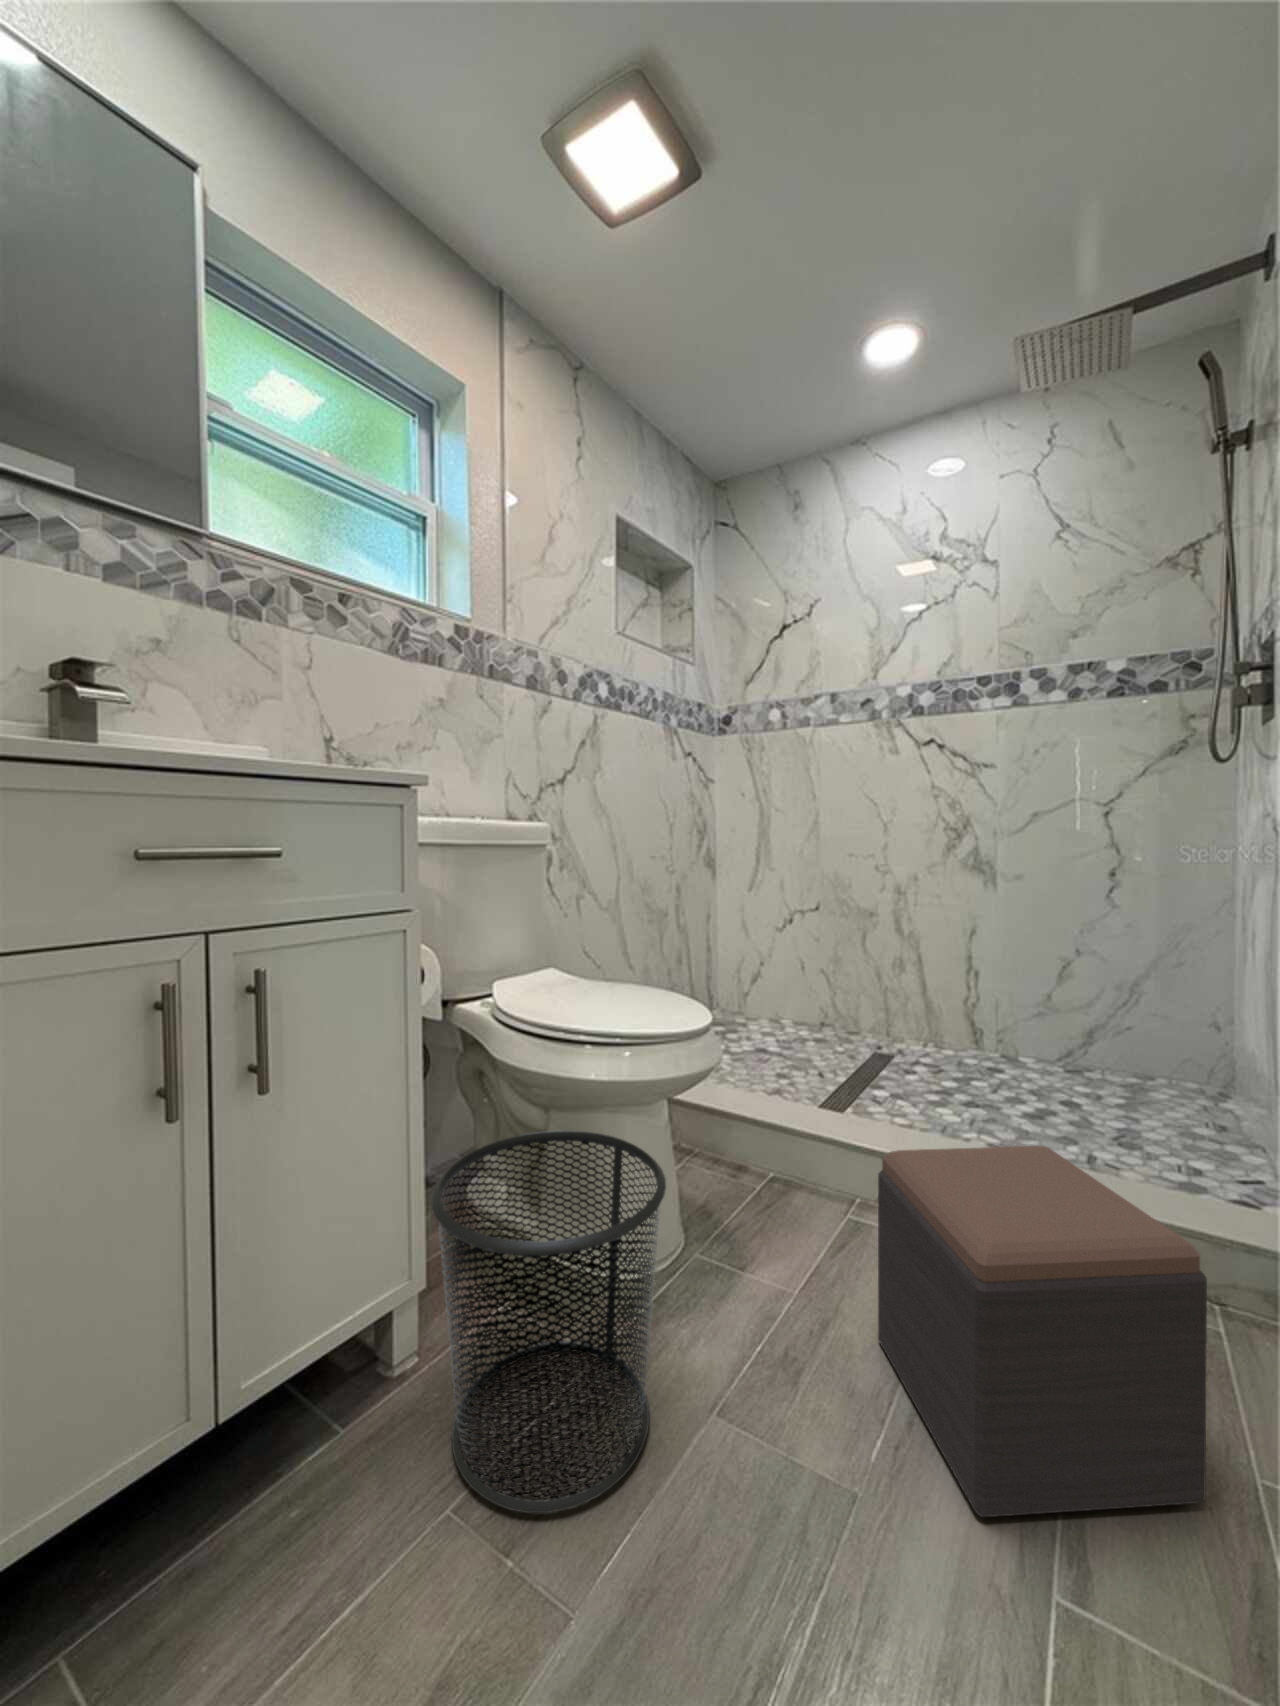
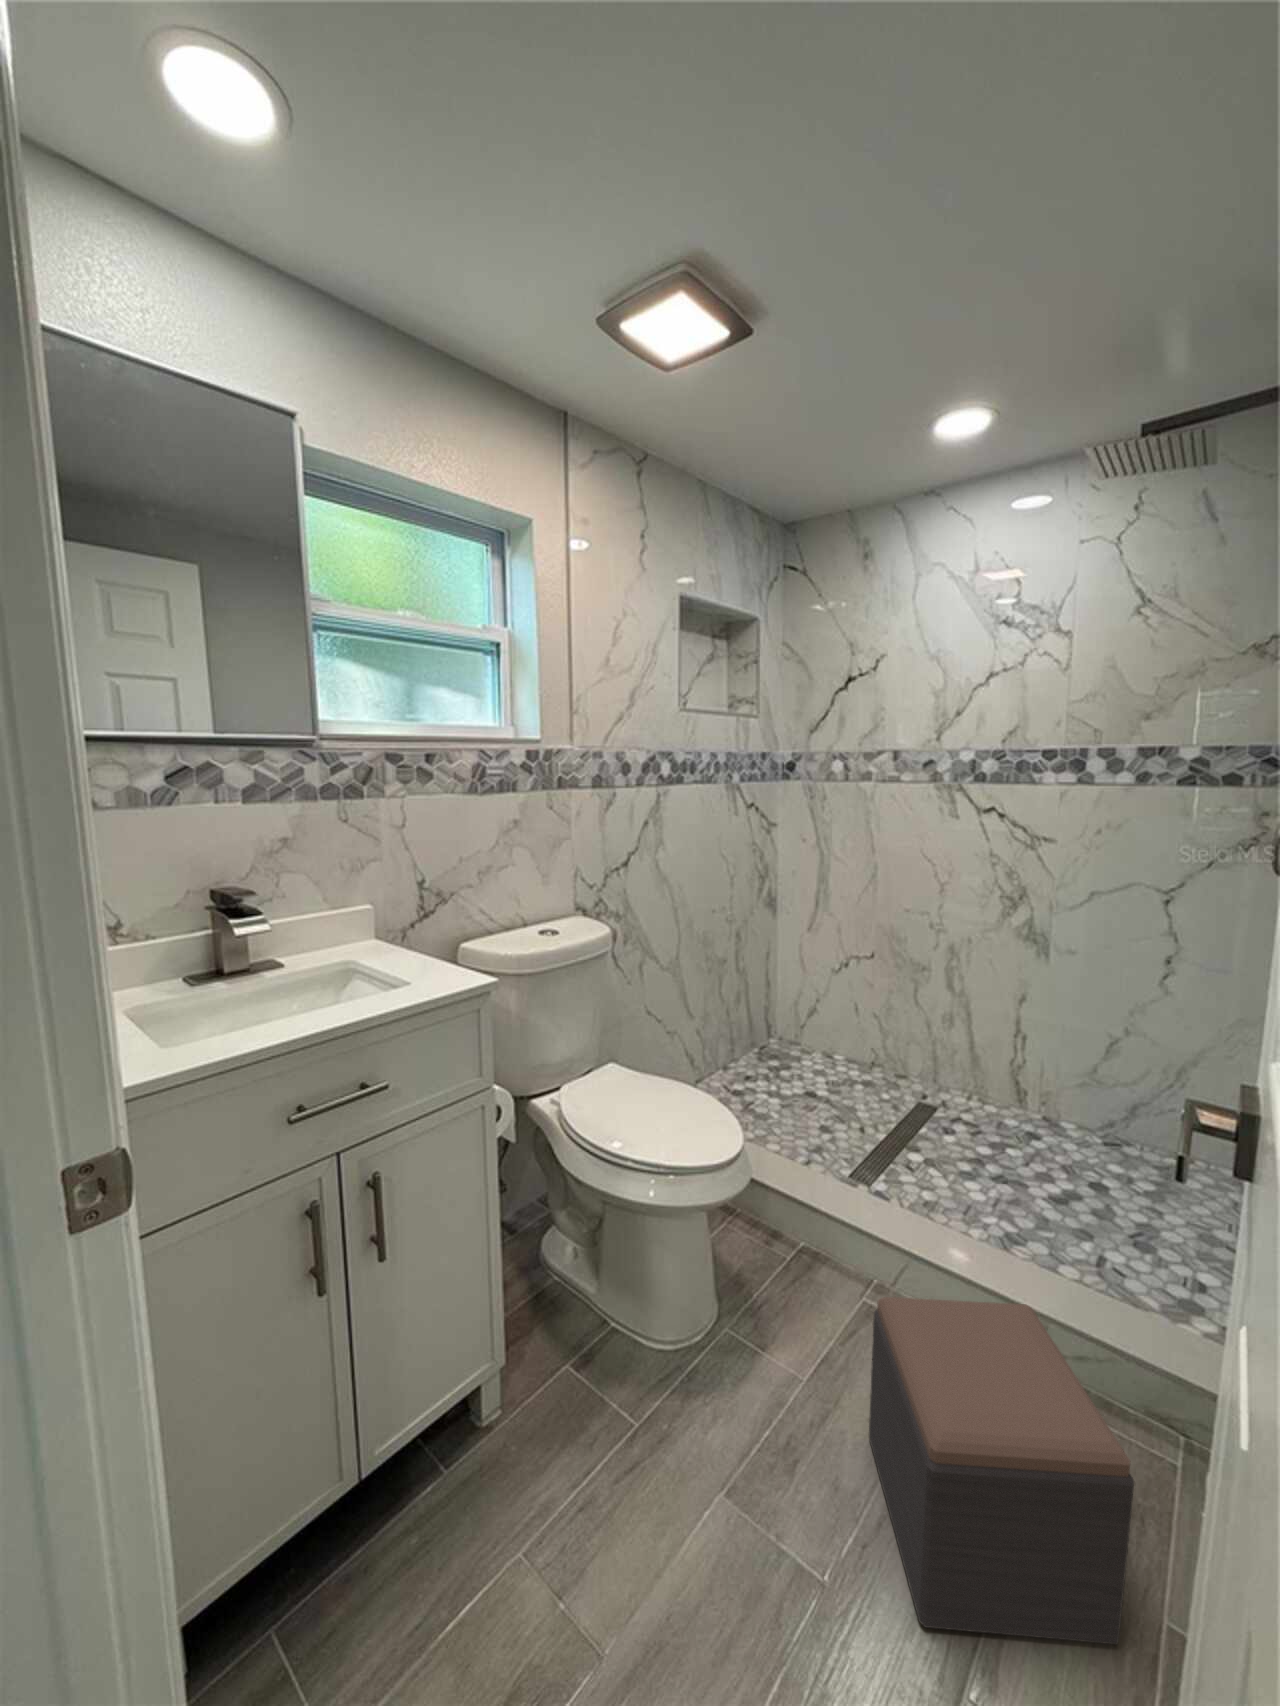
waste bin: present [432,1130,666,1513] -> none [506,1252,687,1569]

